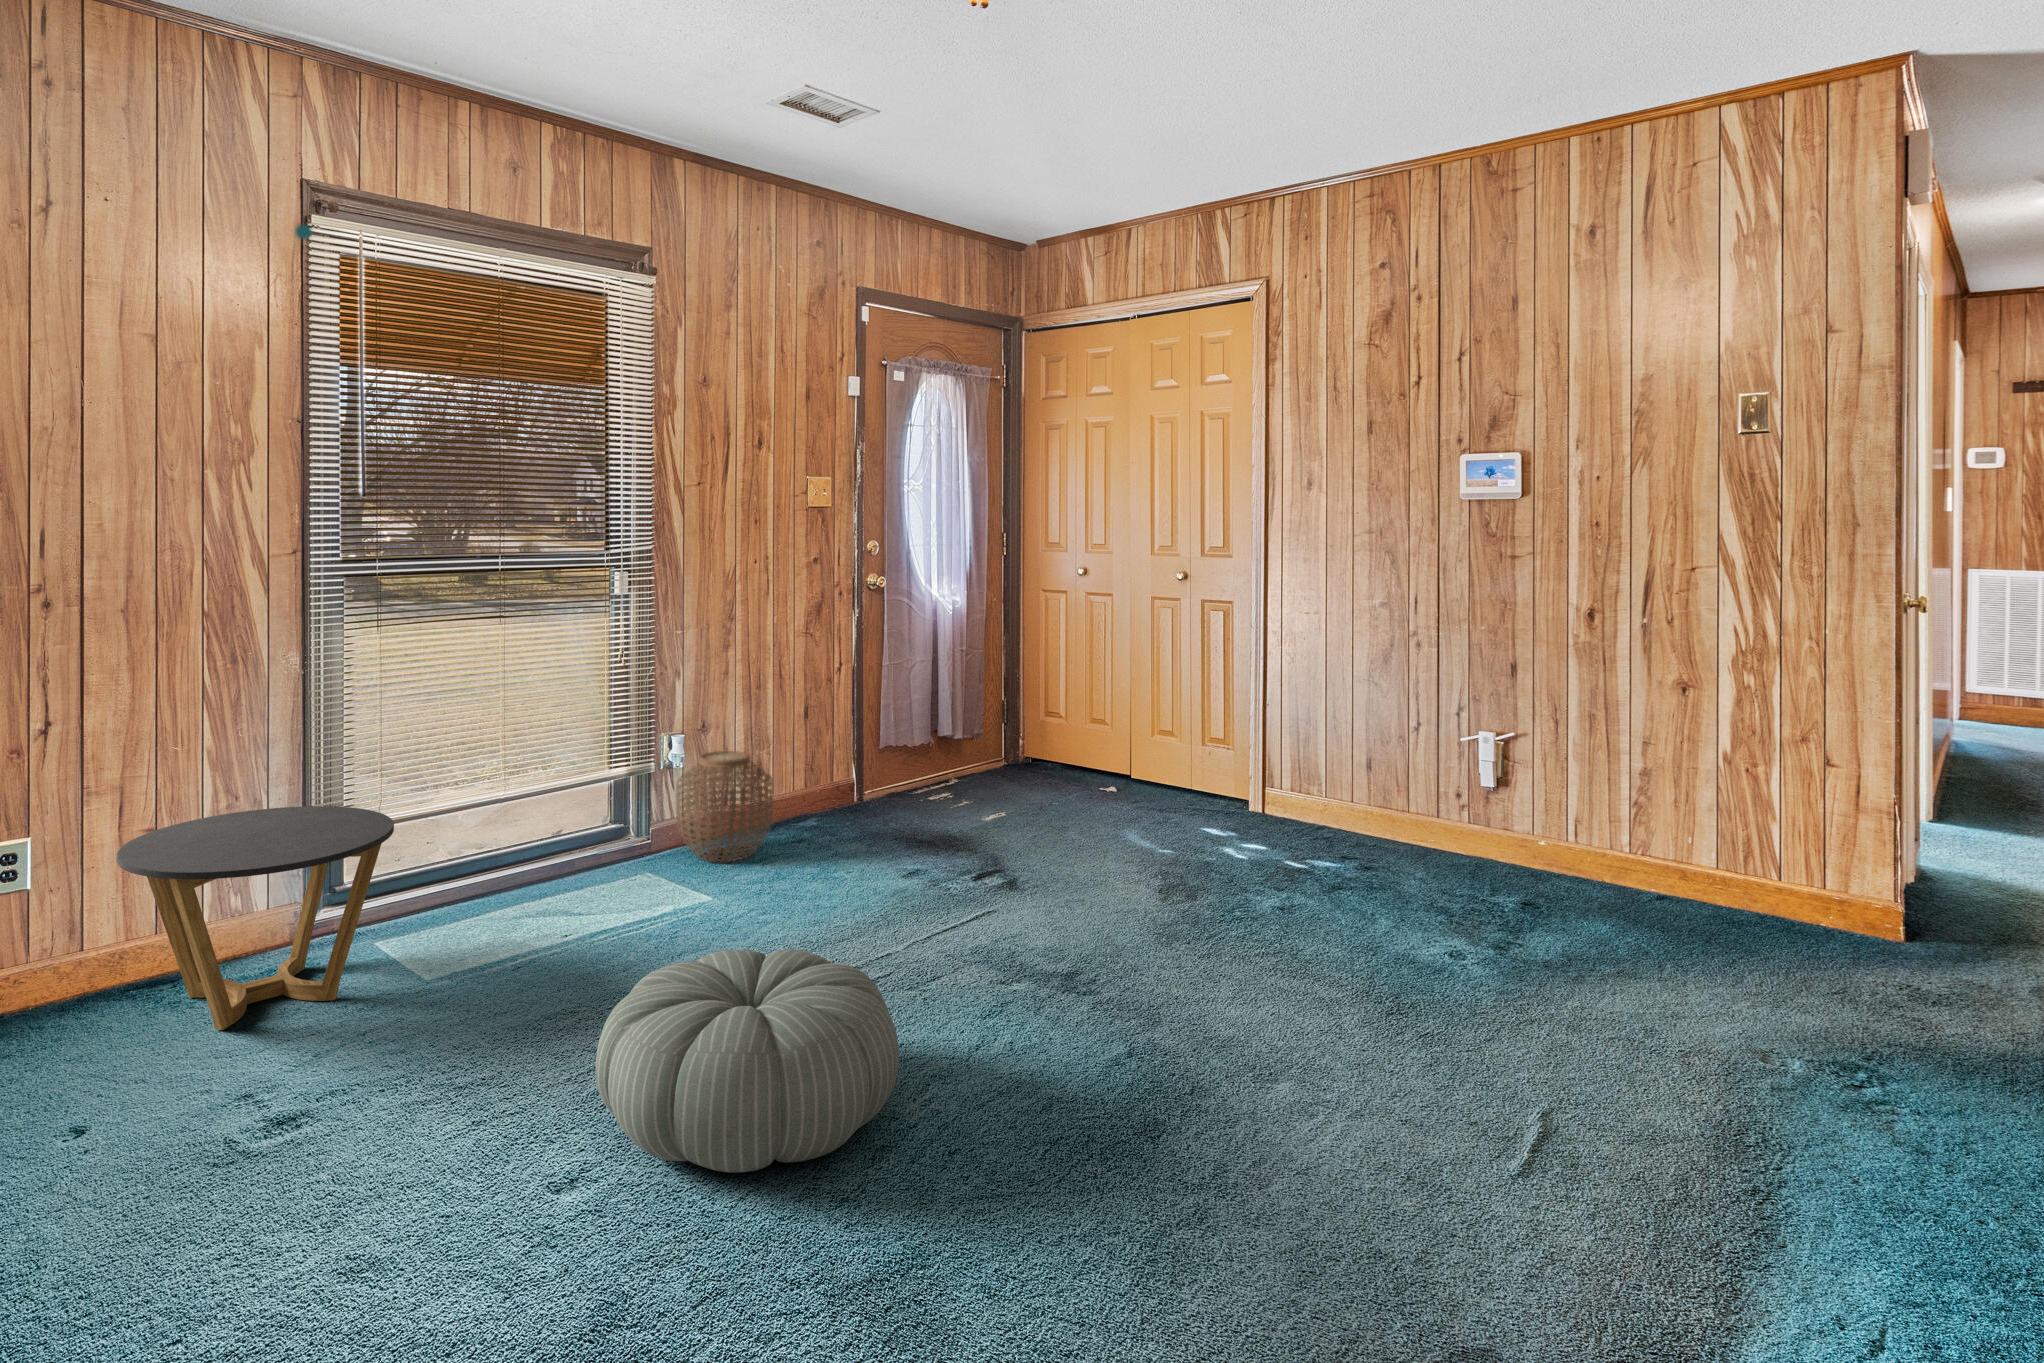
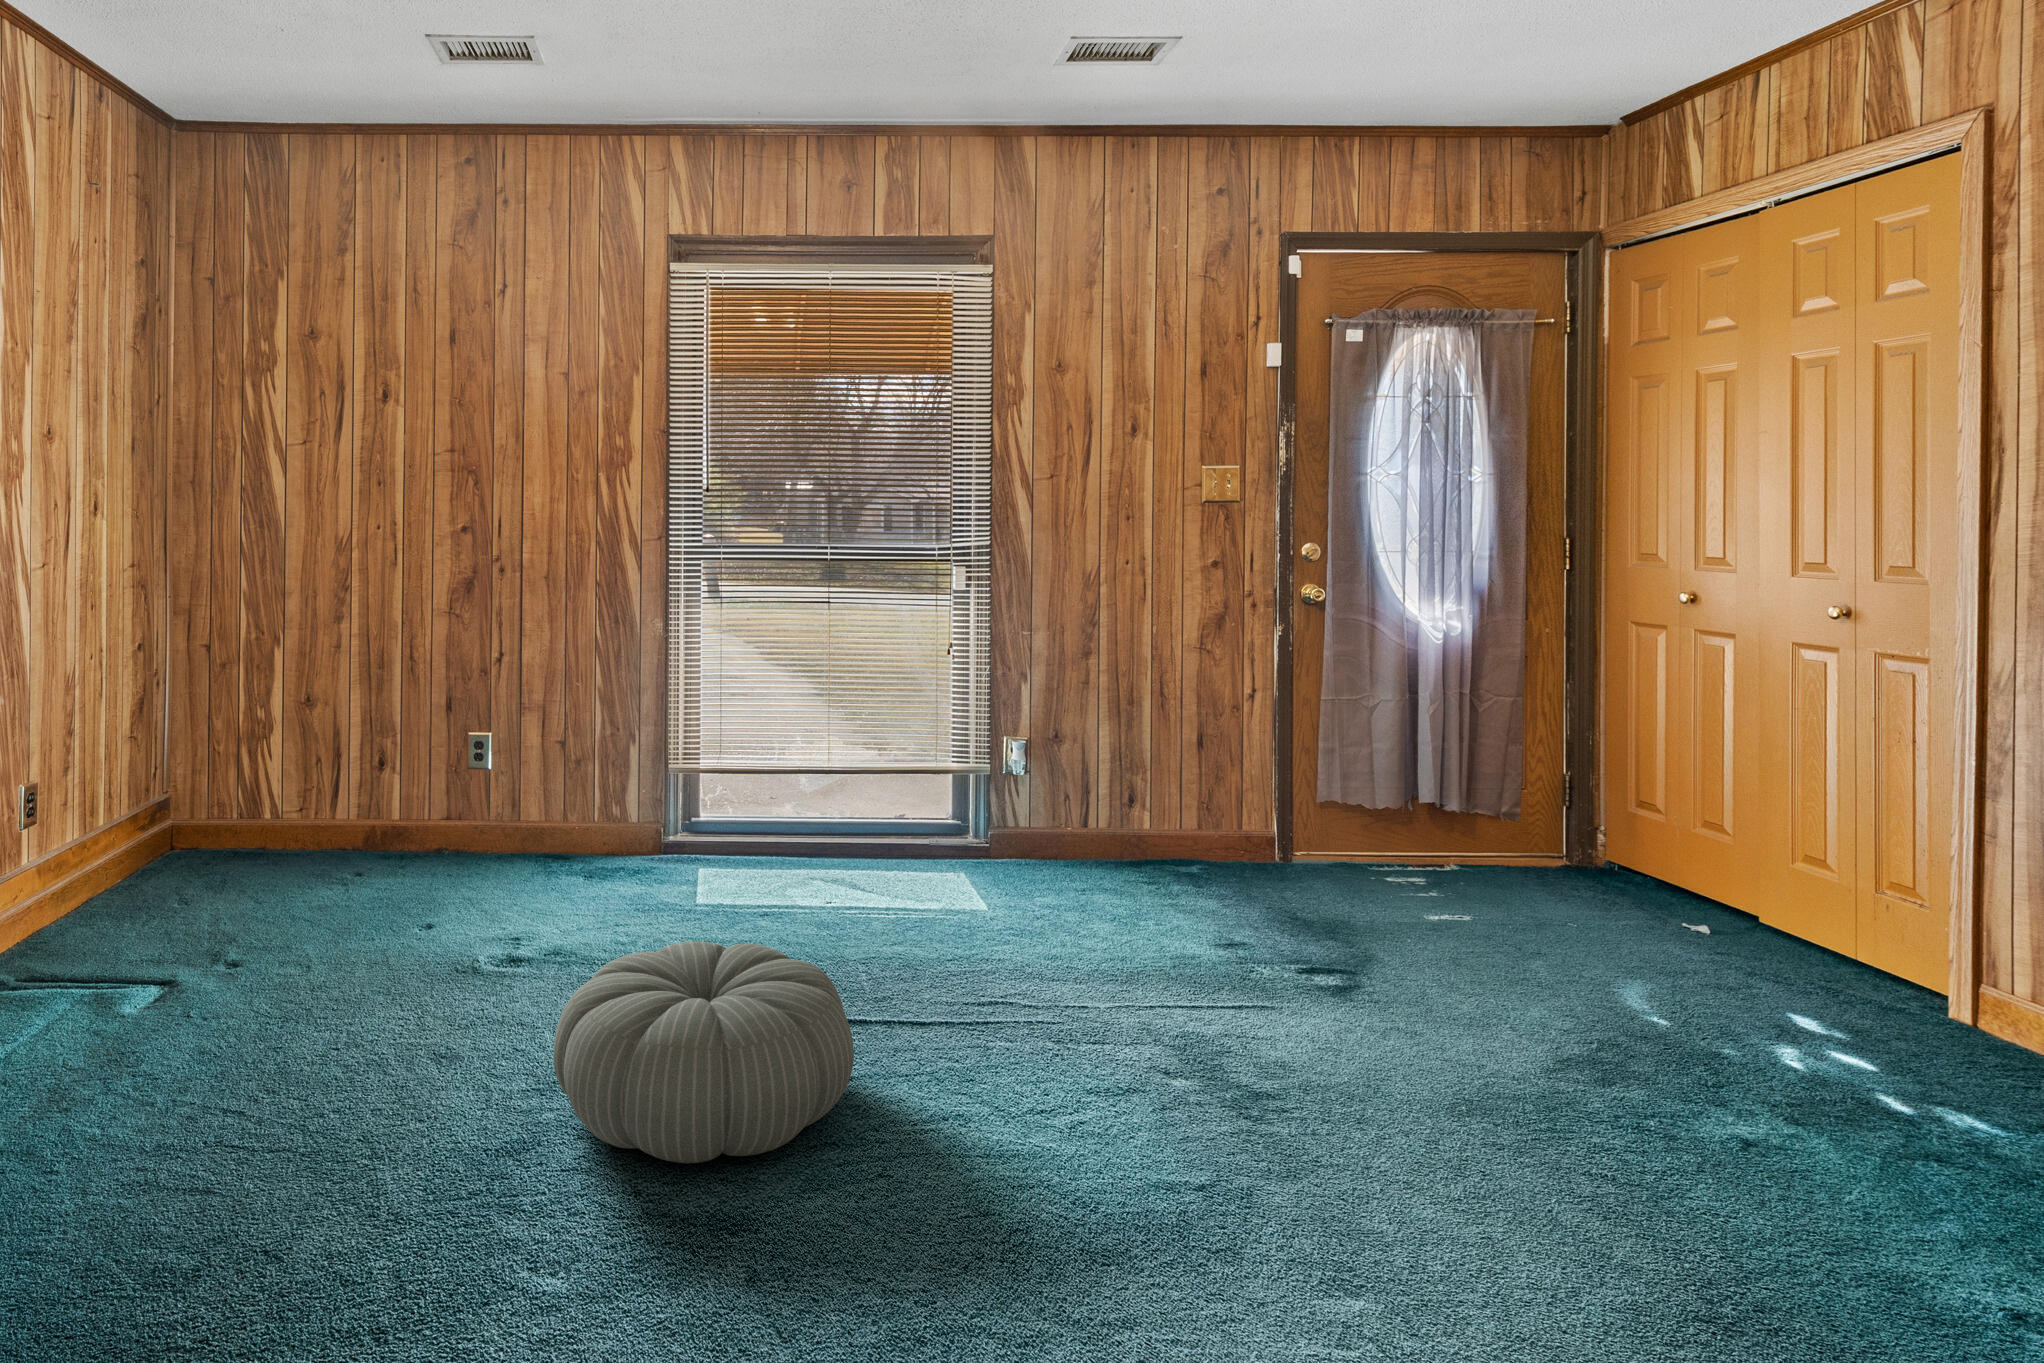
woven basket: present [676,751,773,862] -> none [1000,763,1105,884]
side table: present [117,806,394,1030] -> none [476,743,671,905]

